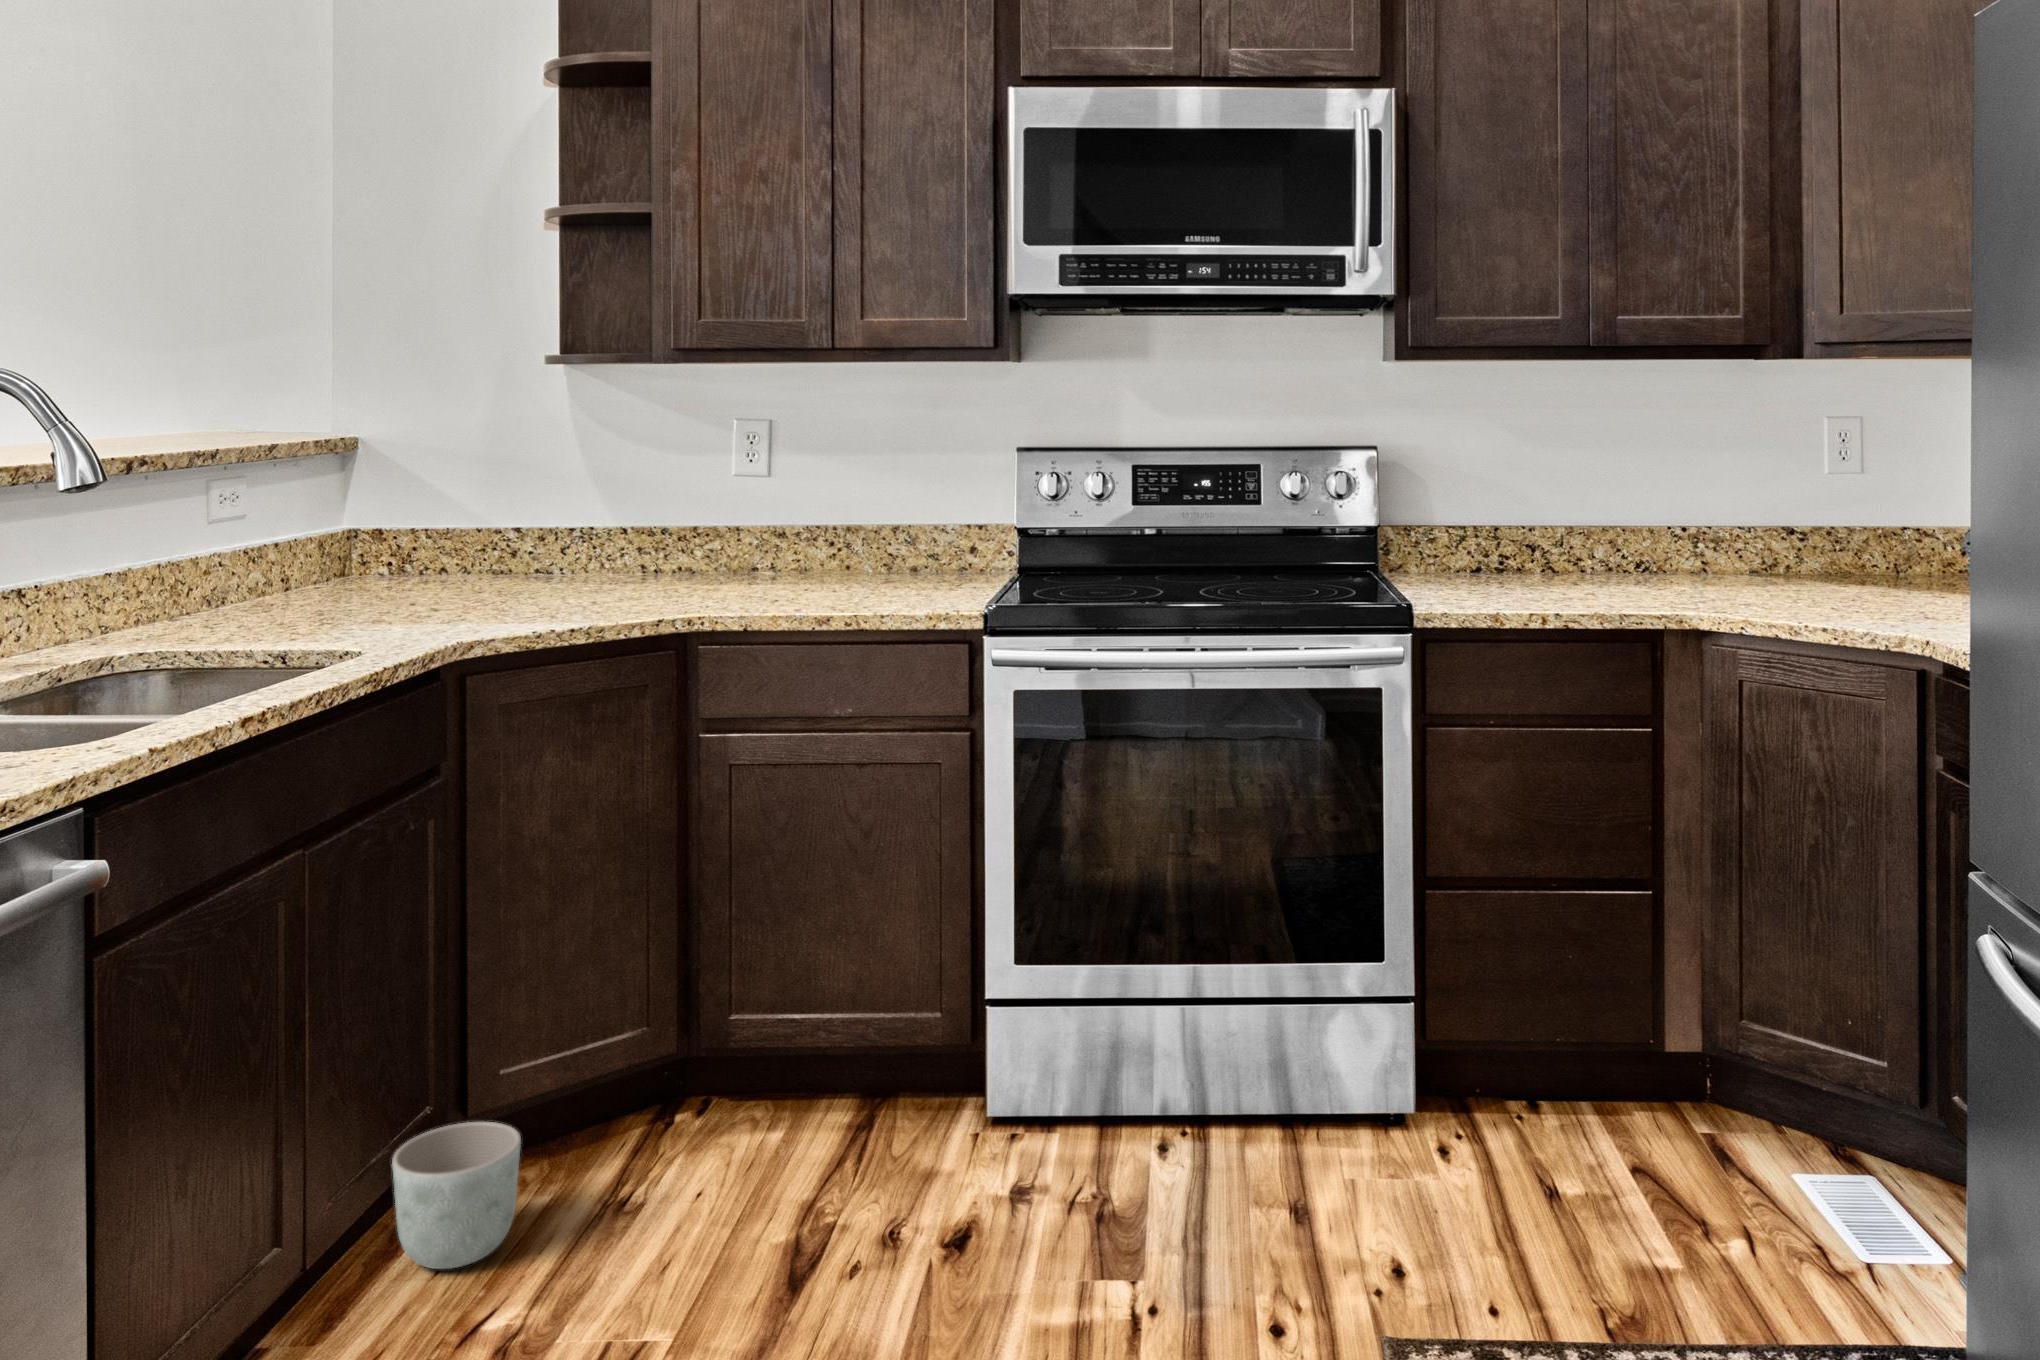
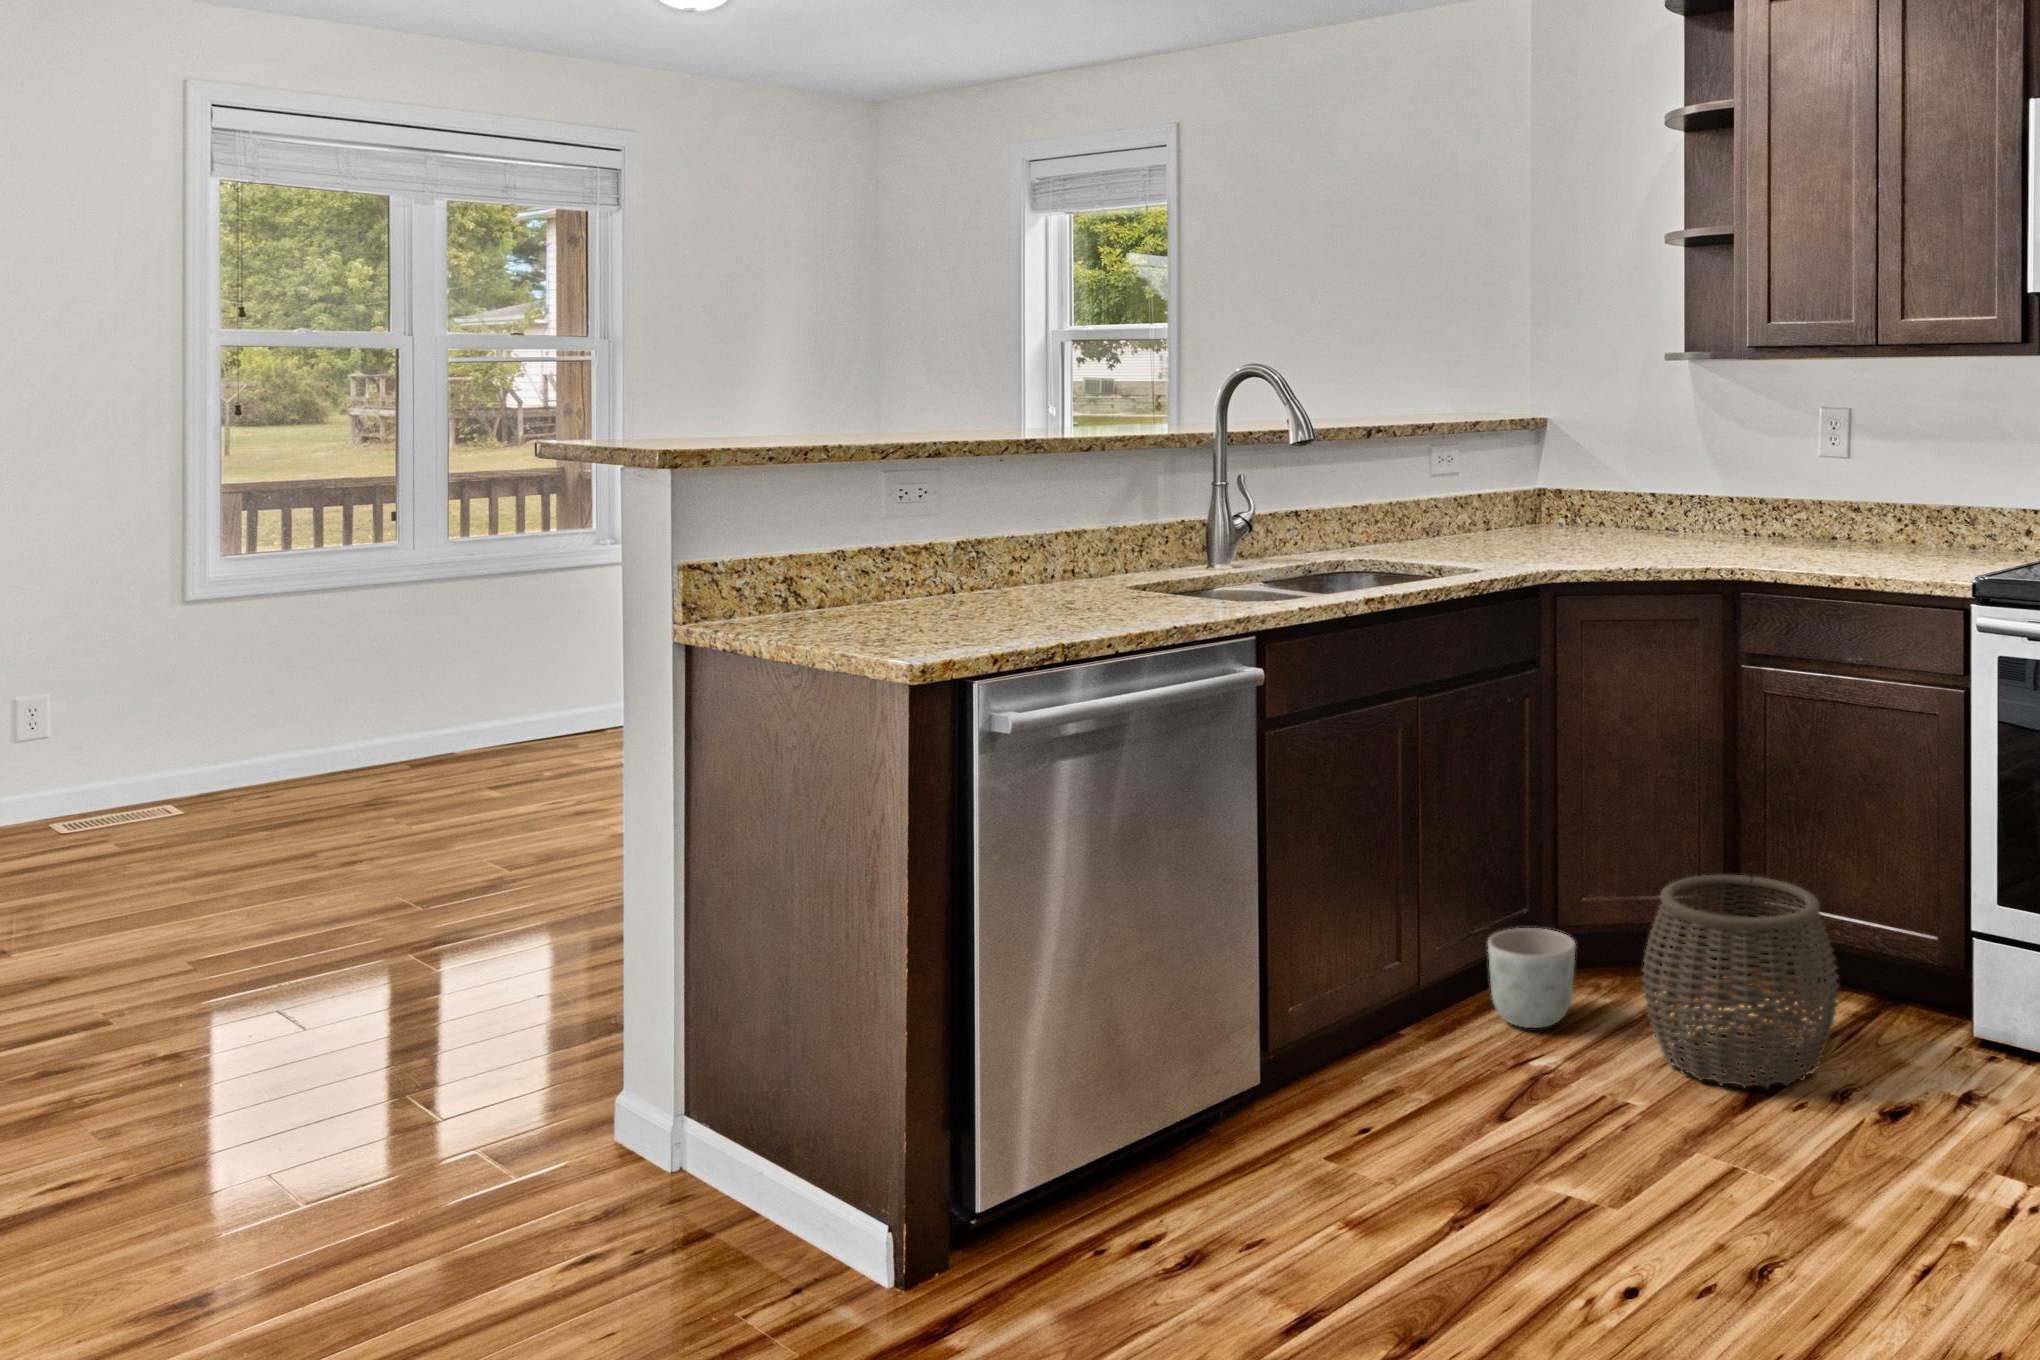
woven basket: none [626,991,871,1273] -> present [1642,875,1839,1089]

